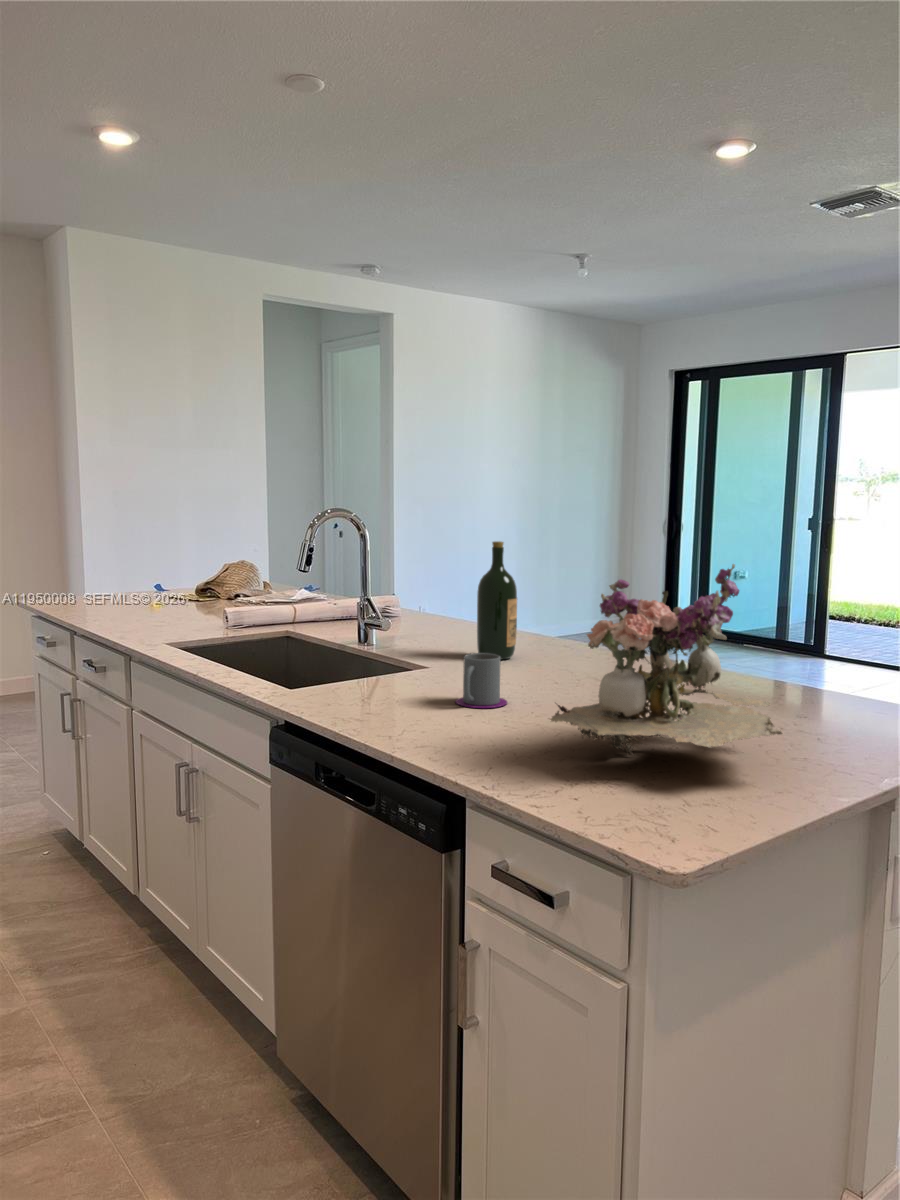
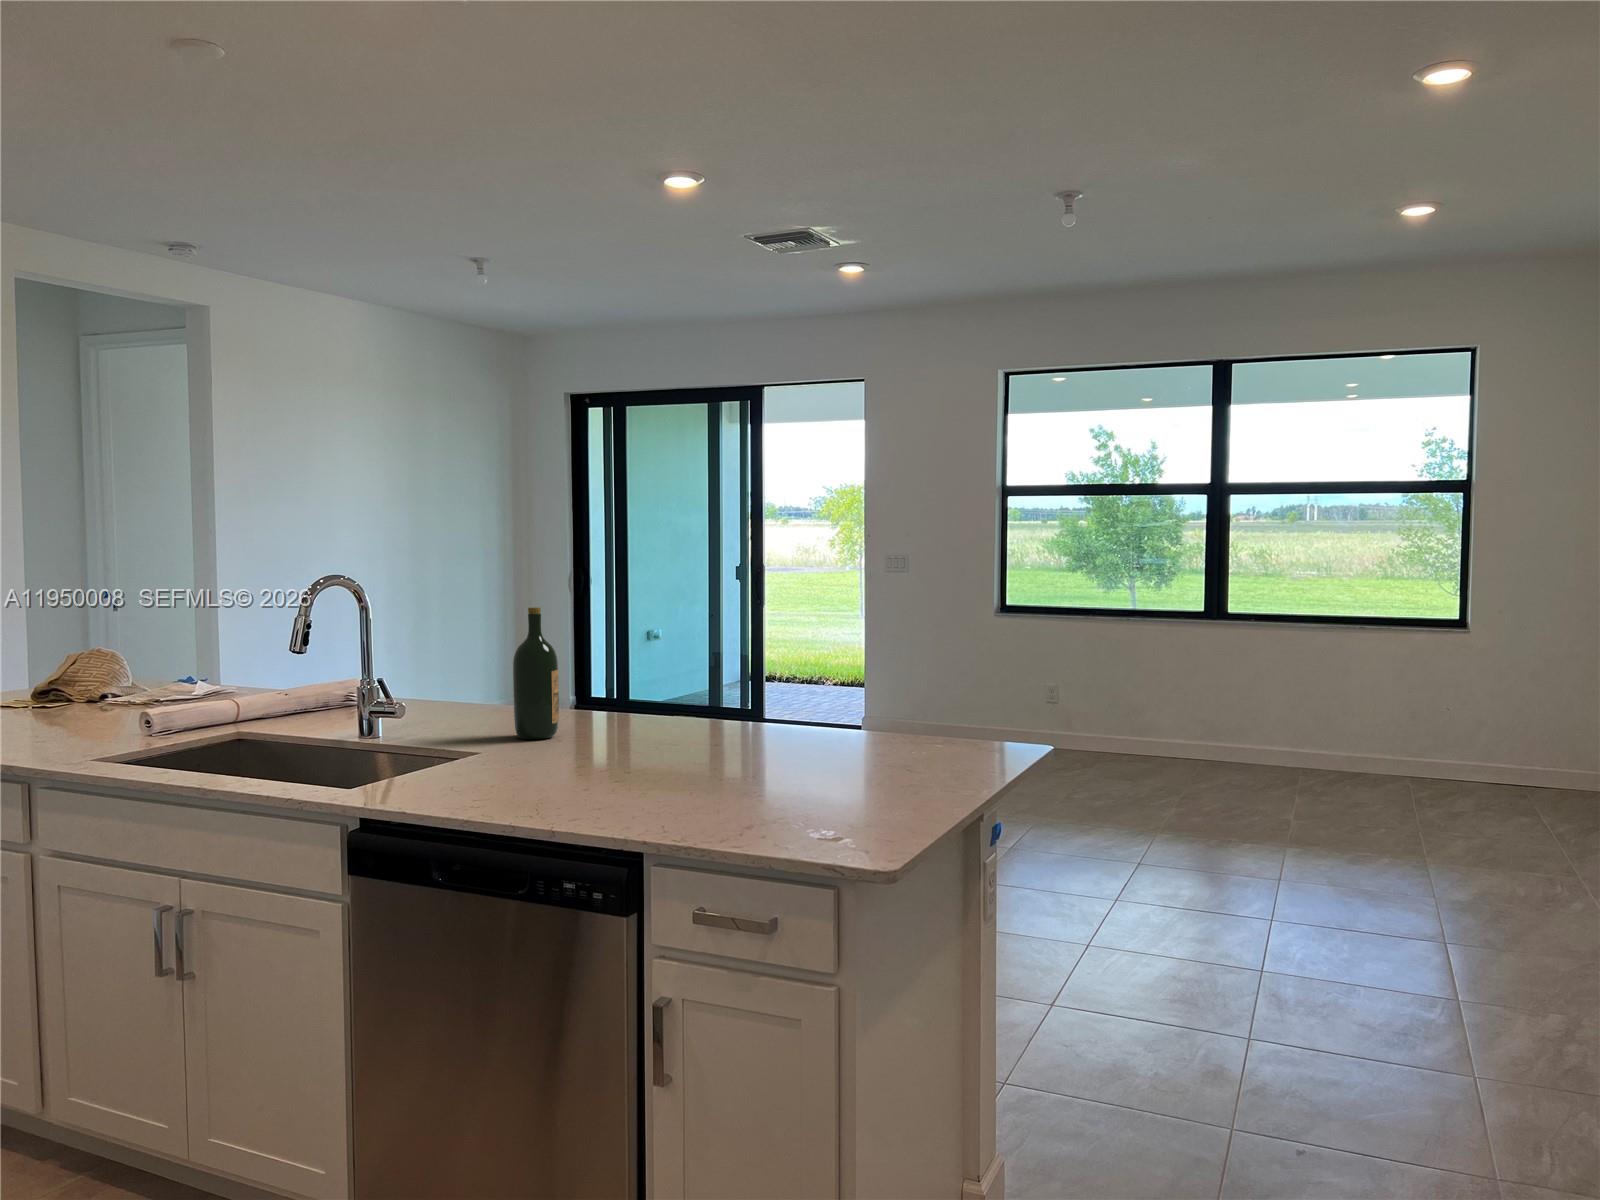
flower arrangement: present [550,564,782,753] -> none [701,618,906,802]
mug: present [456,653,507,708] -> none [551,726,607,783]

